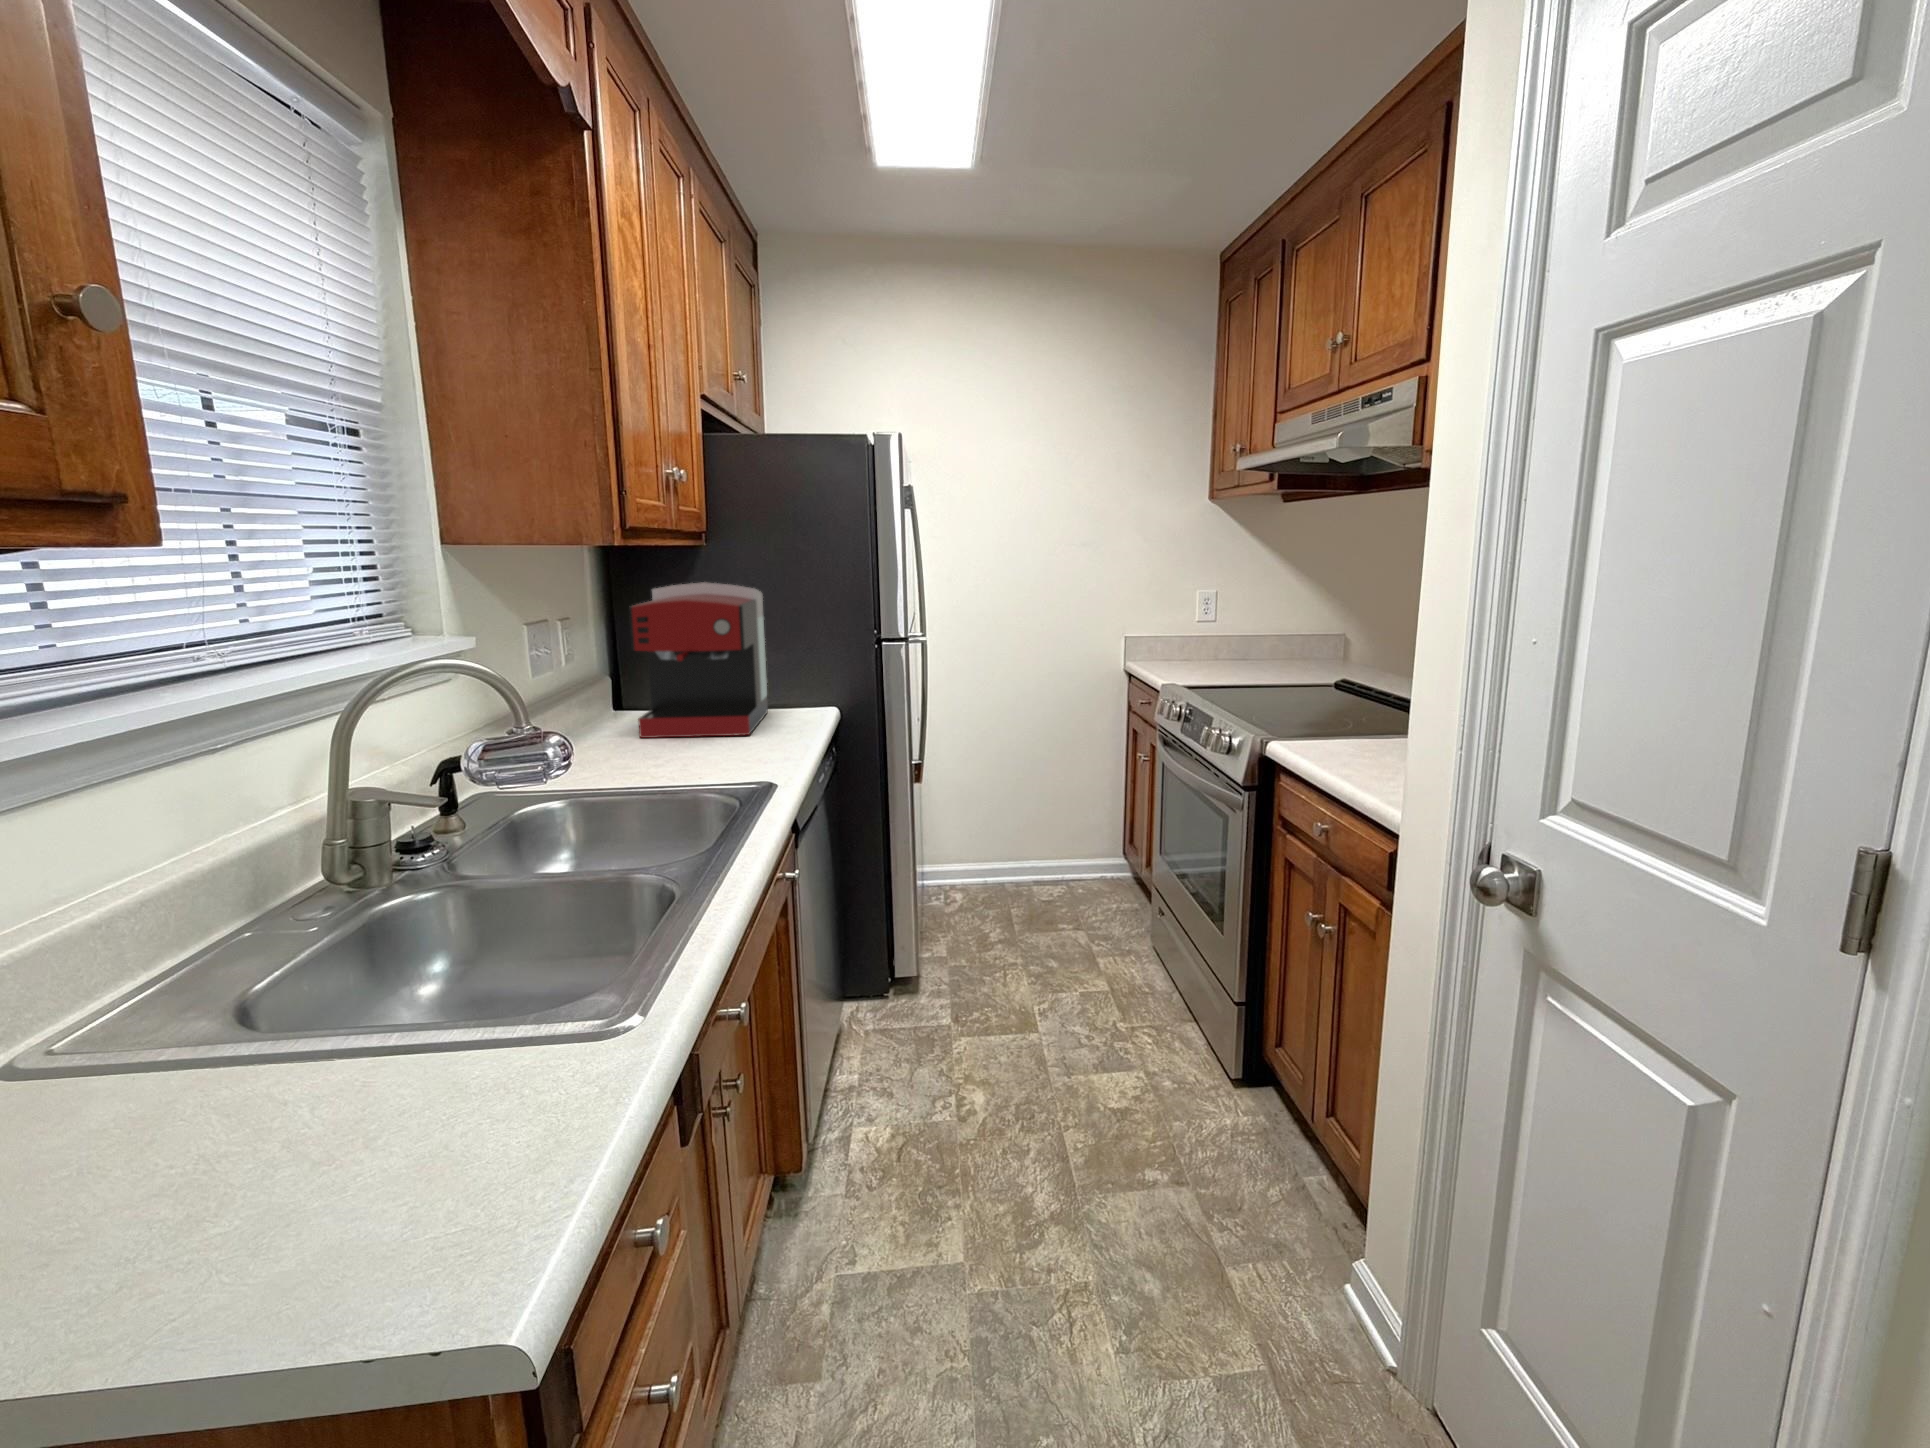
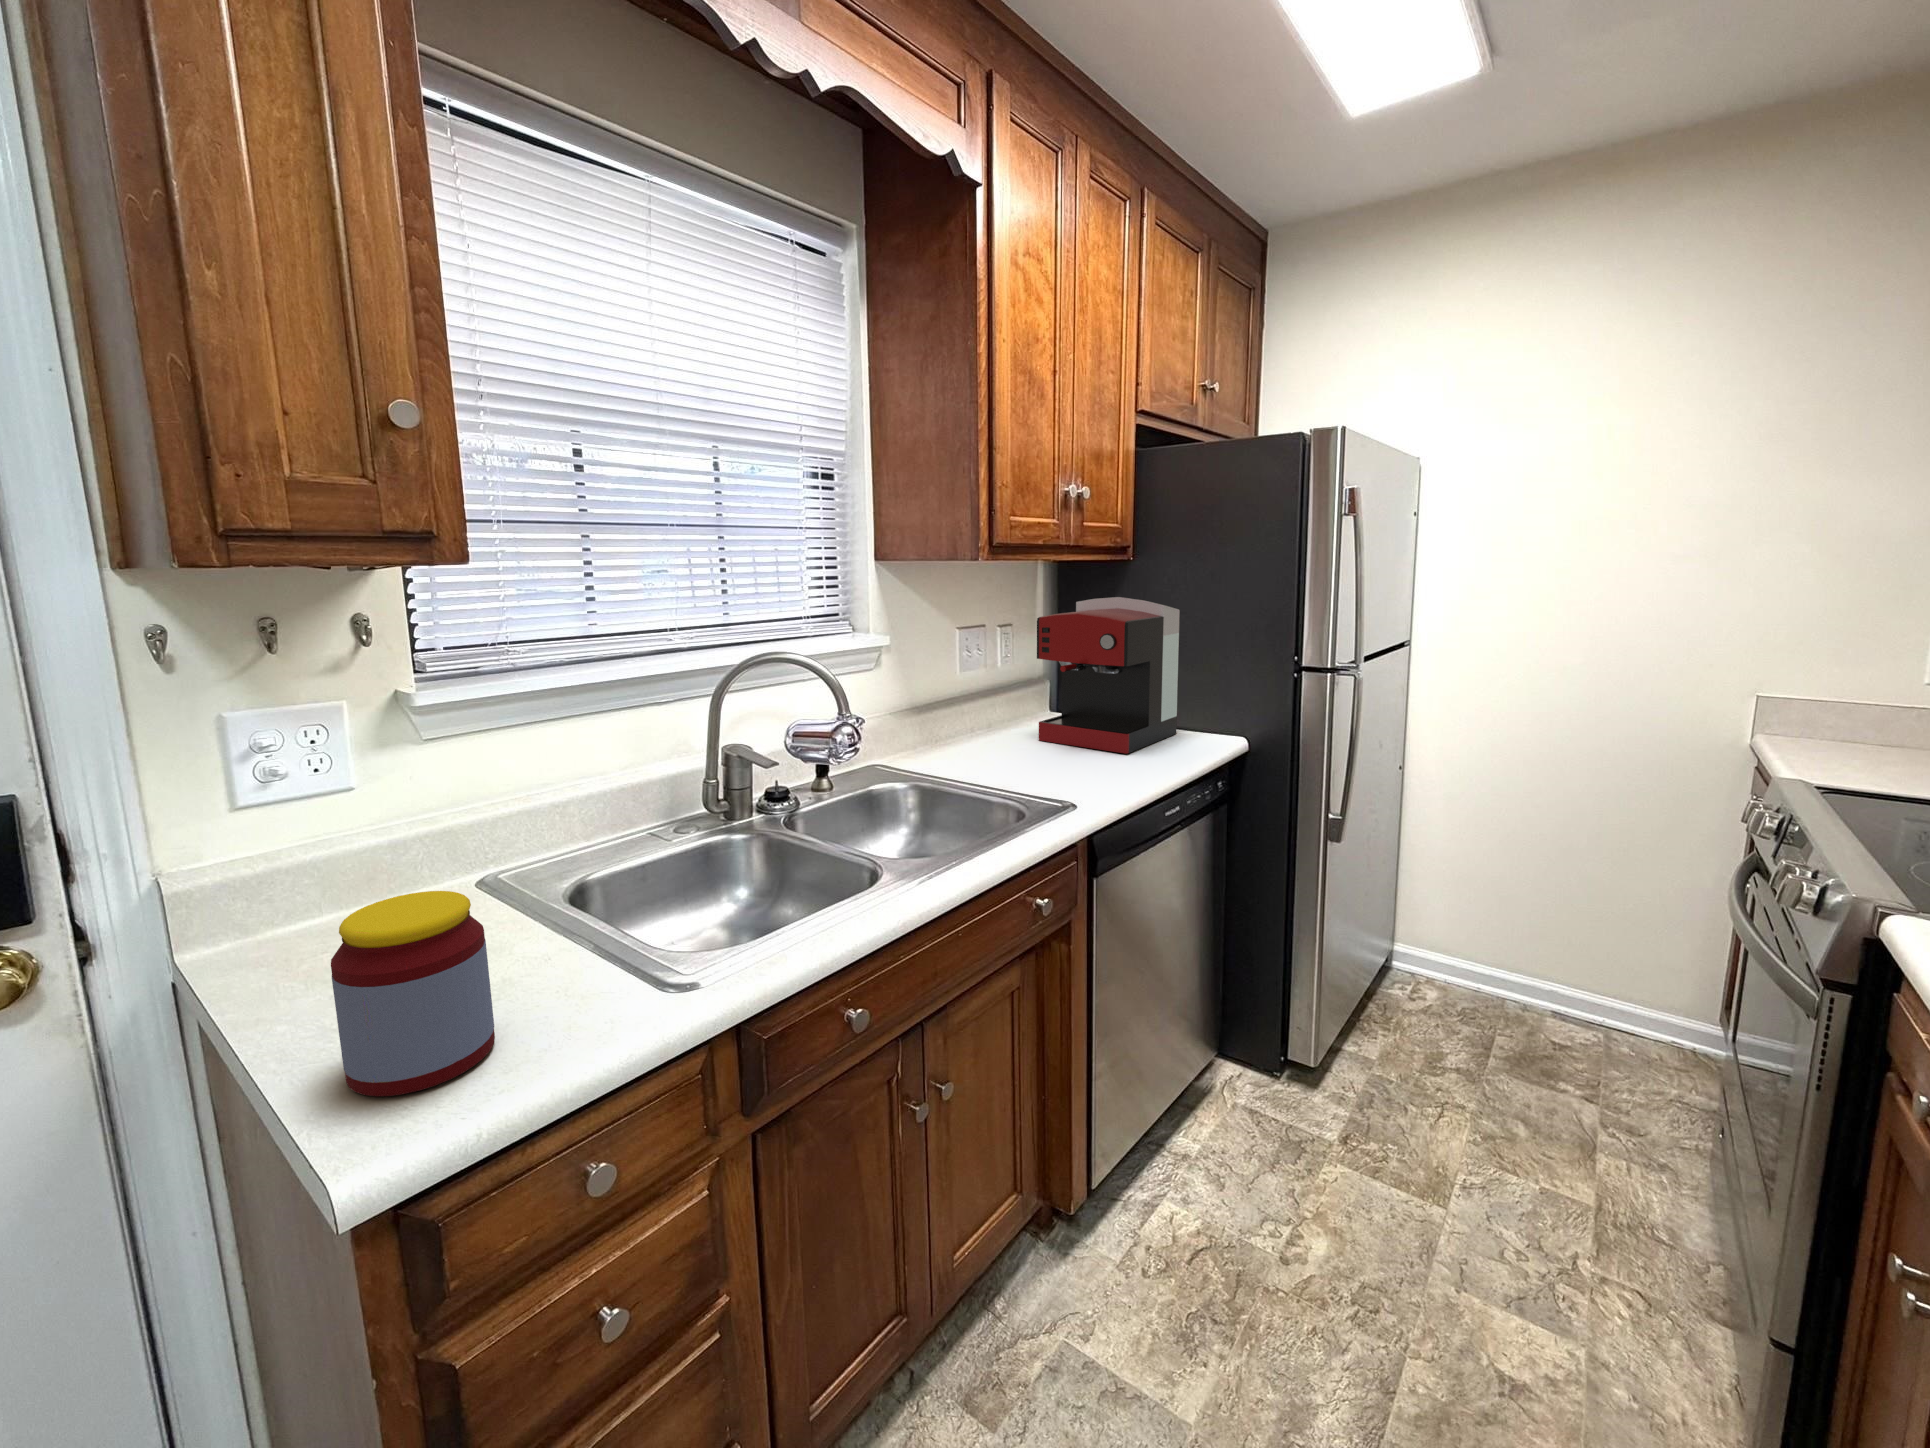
jar: none [252,994,485,1295] -> present [331,891,495,1096]

